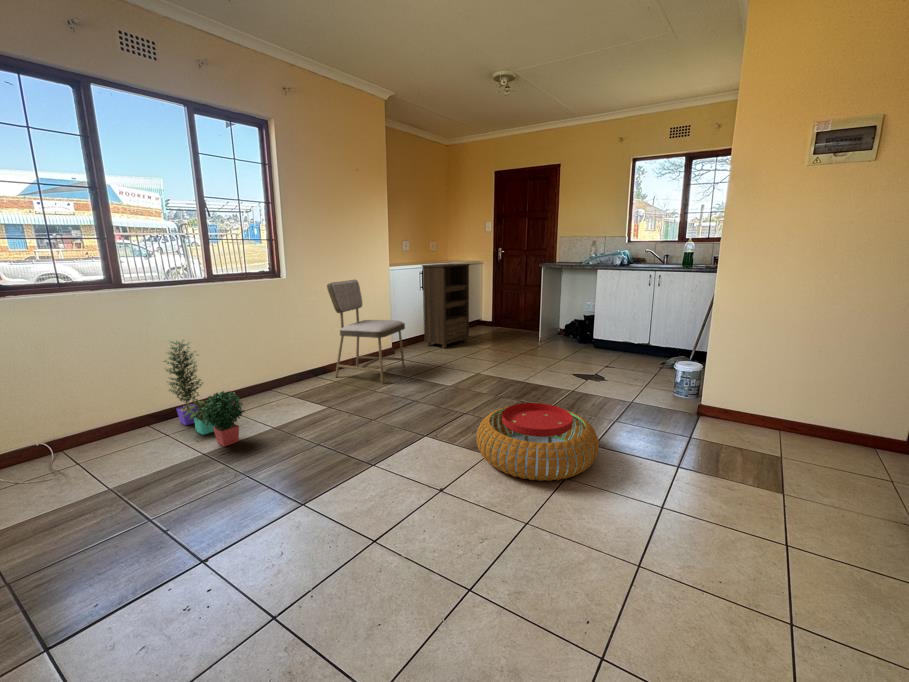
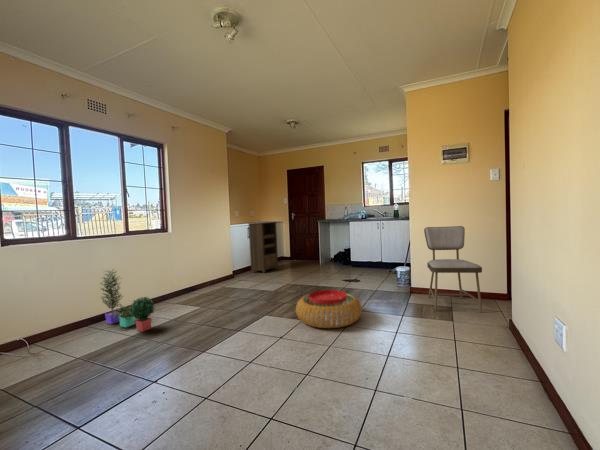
dining chair: present [327,280,405,384] -> present [424,226,482,312]

